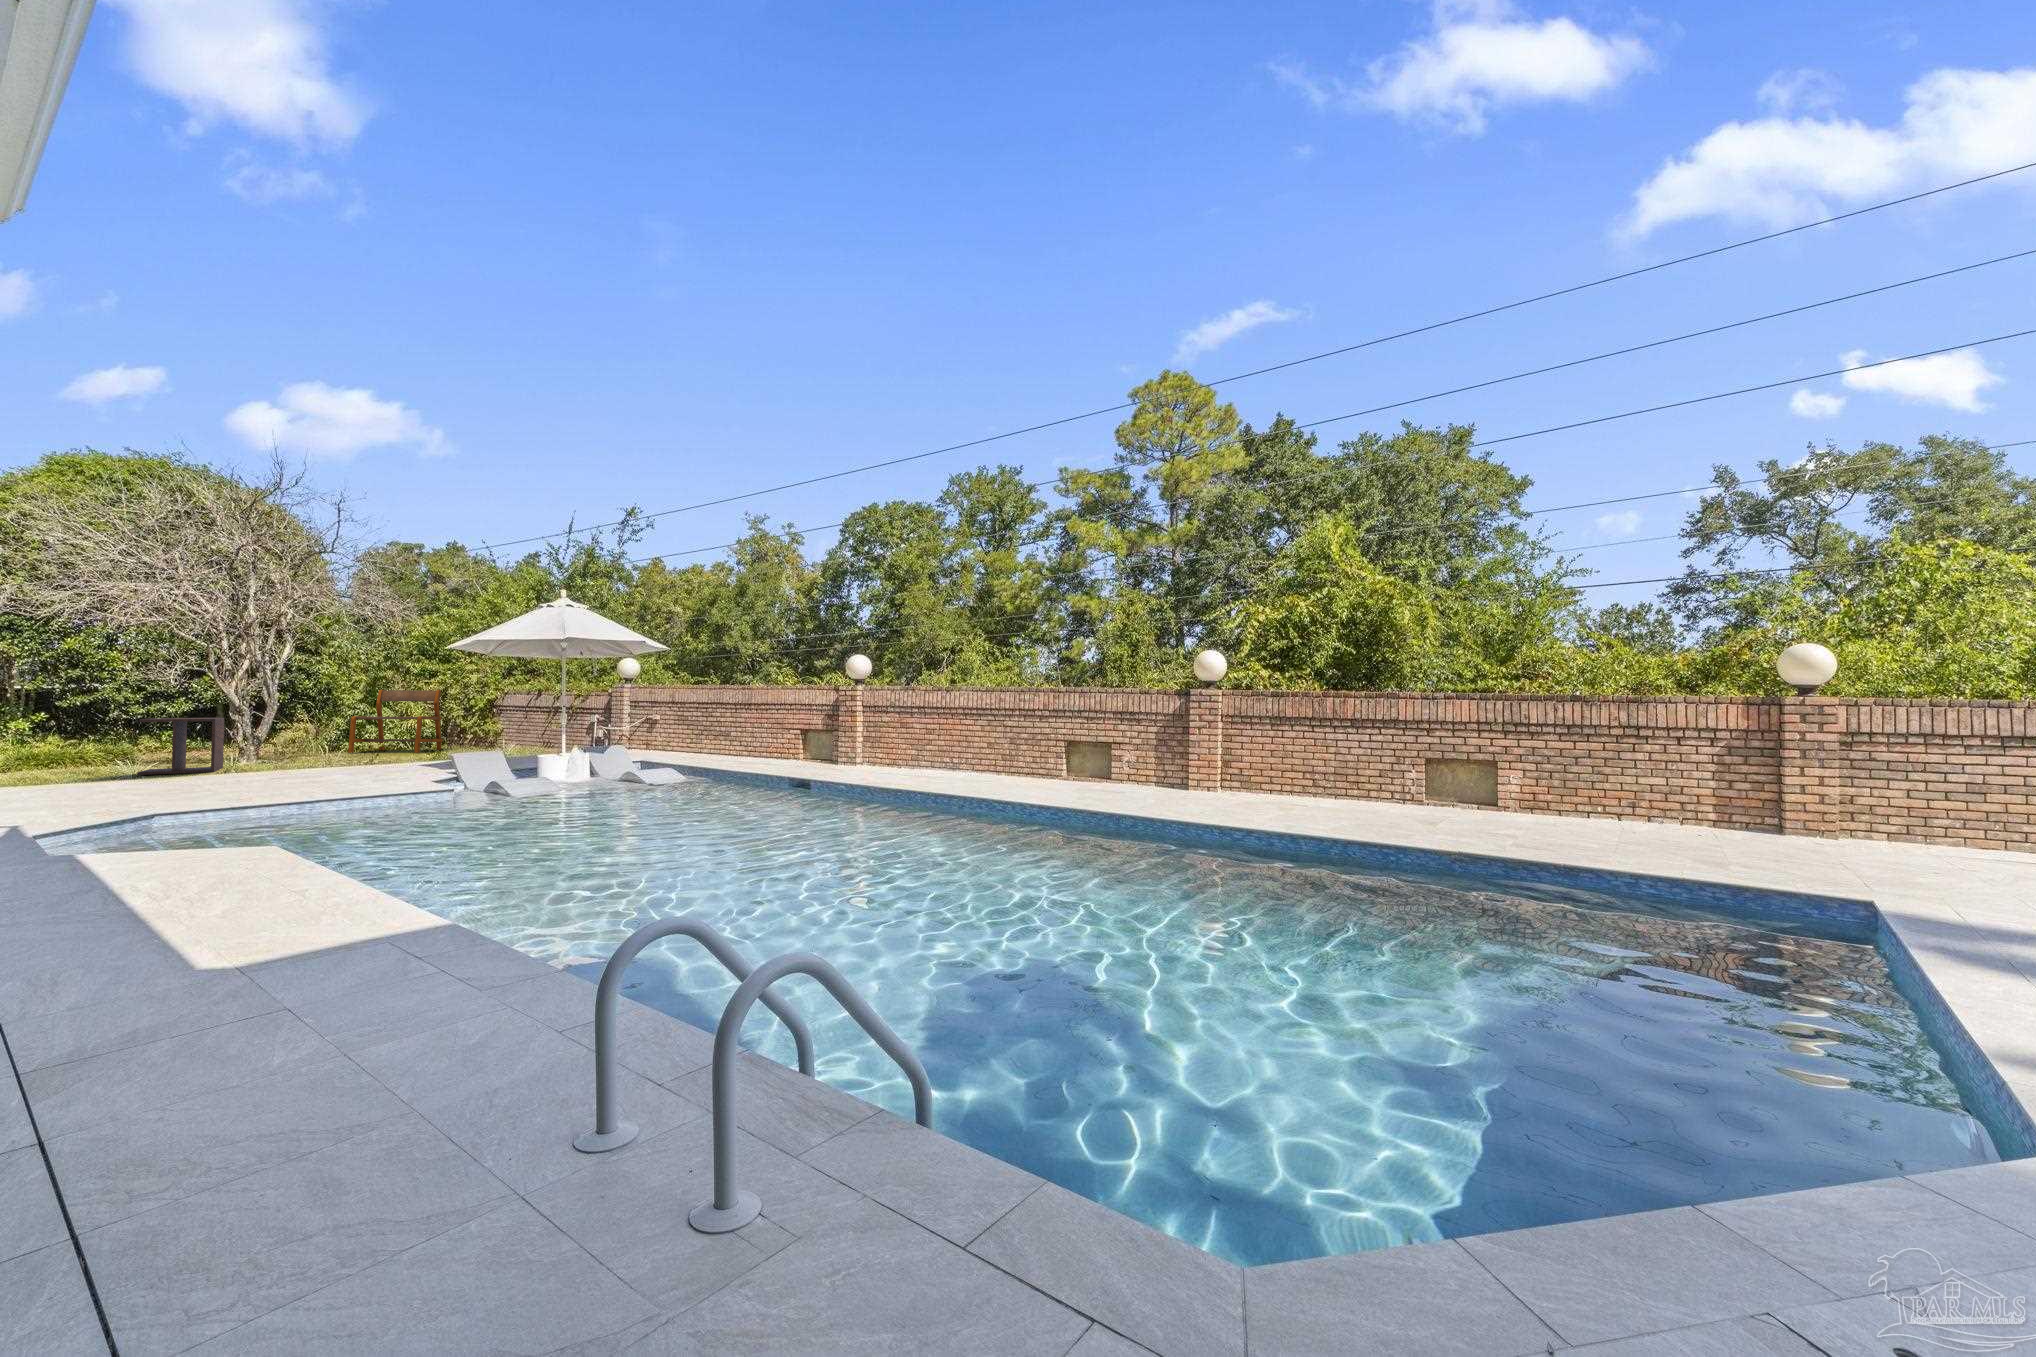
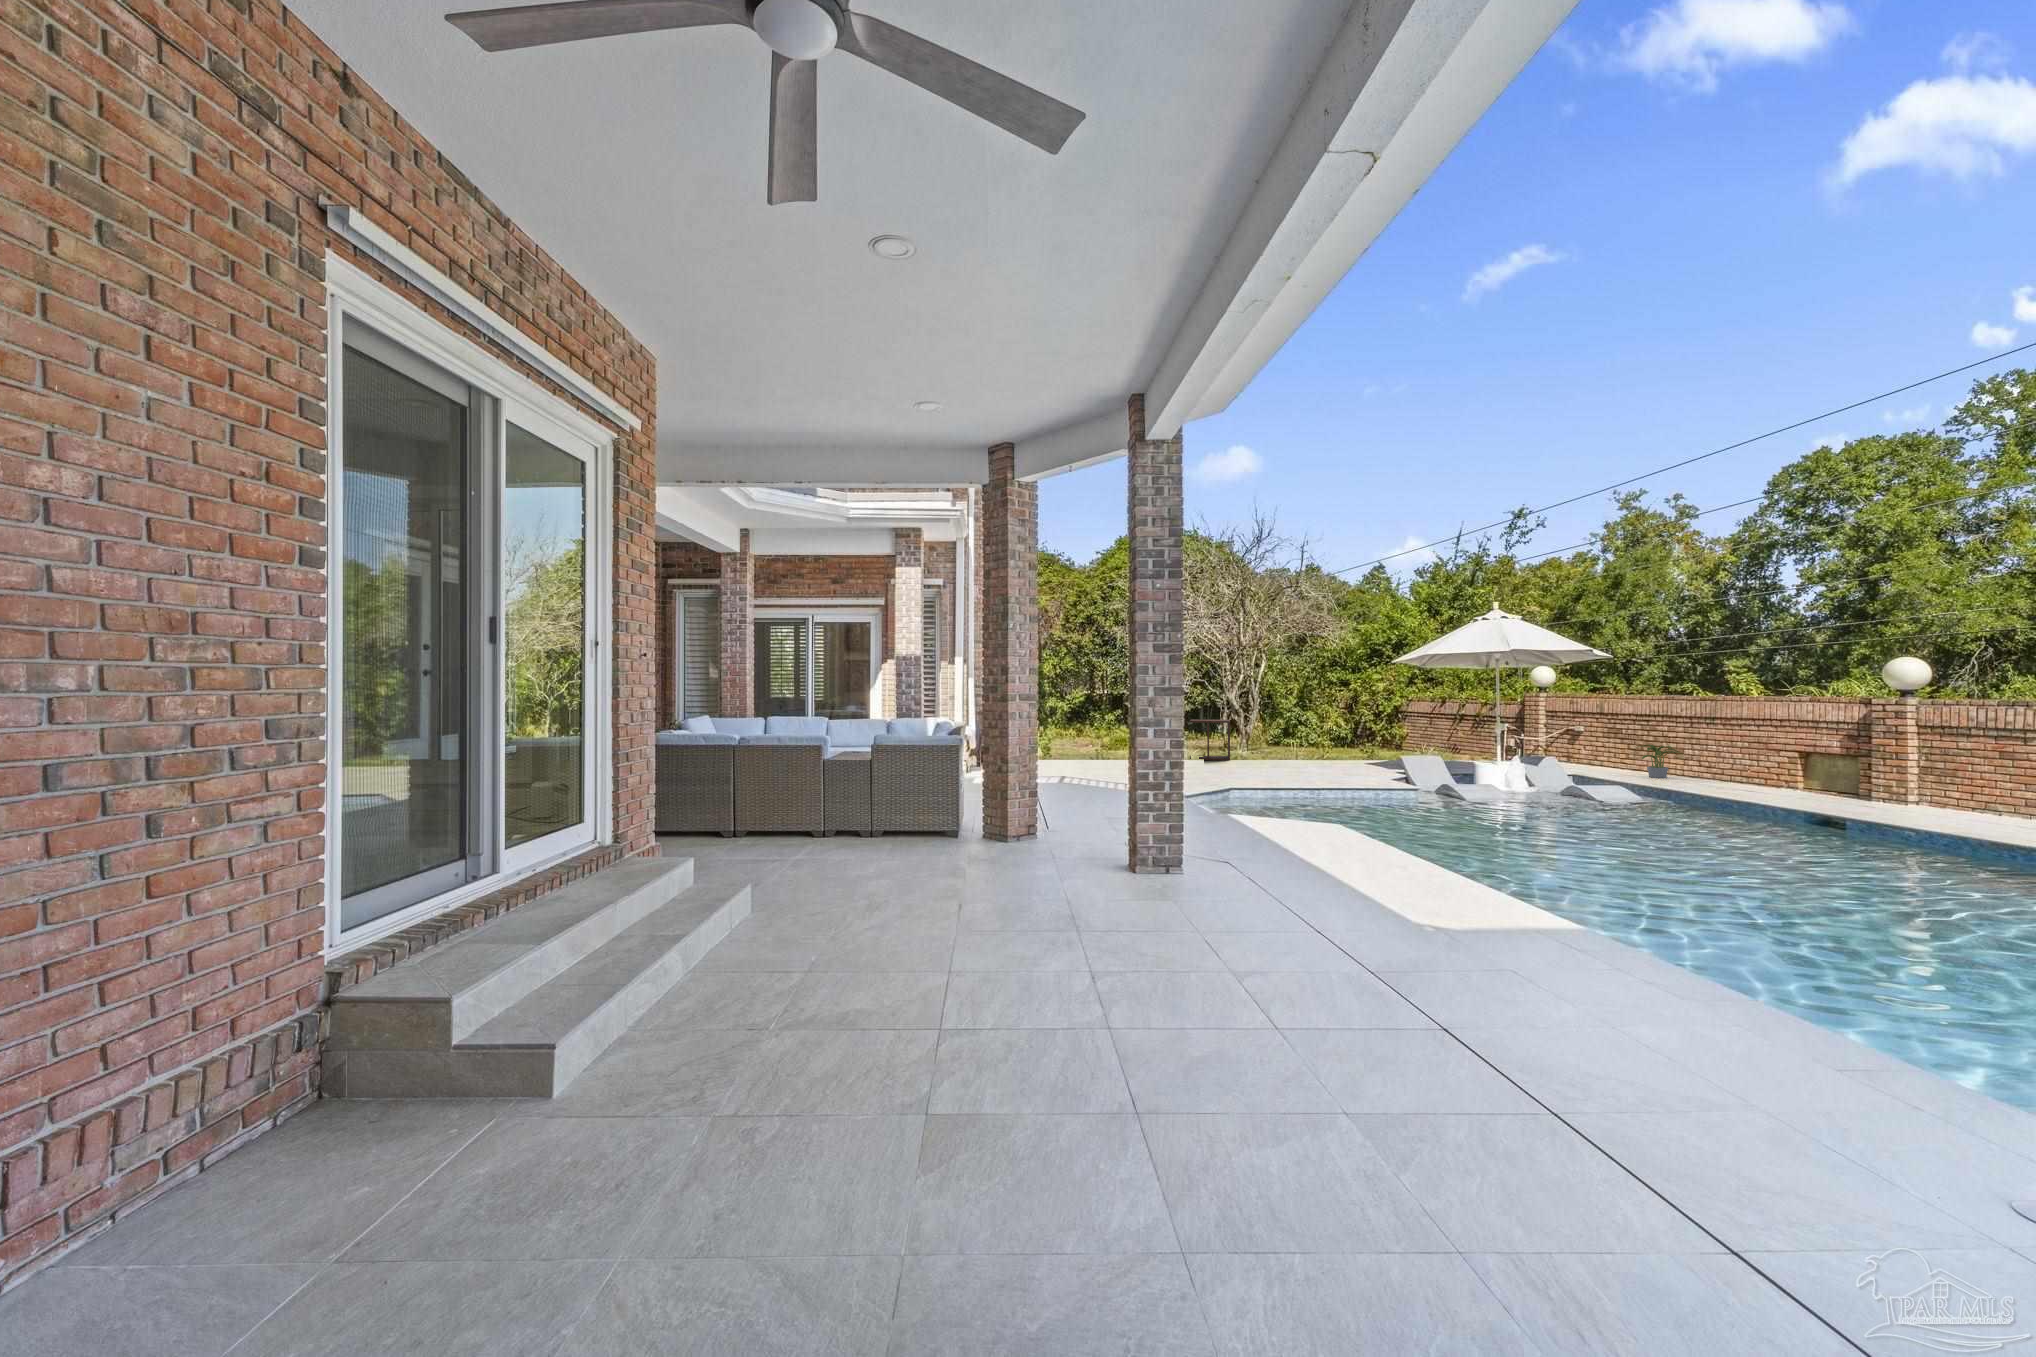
bench: present [348,690,443,753] -> none [1293,697,1360,751]
potted plant: none [686,729,725,760] -> present [1638,745,1679,778]

